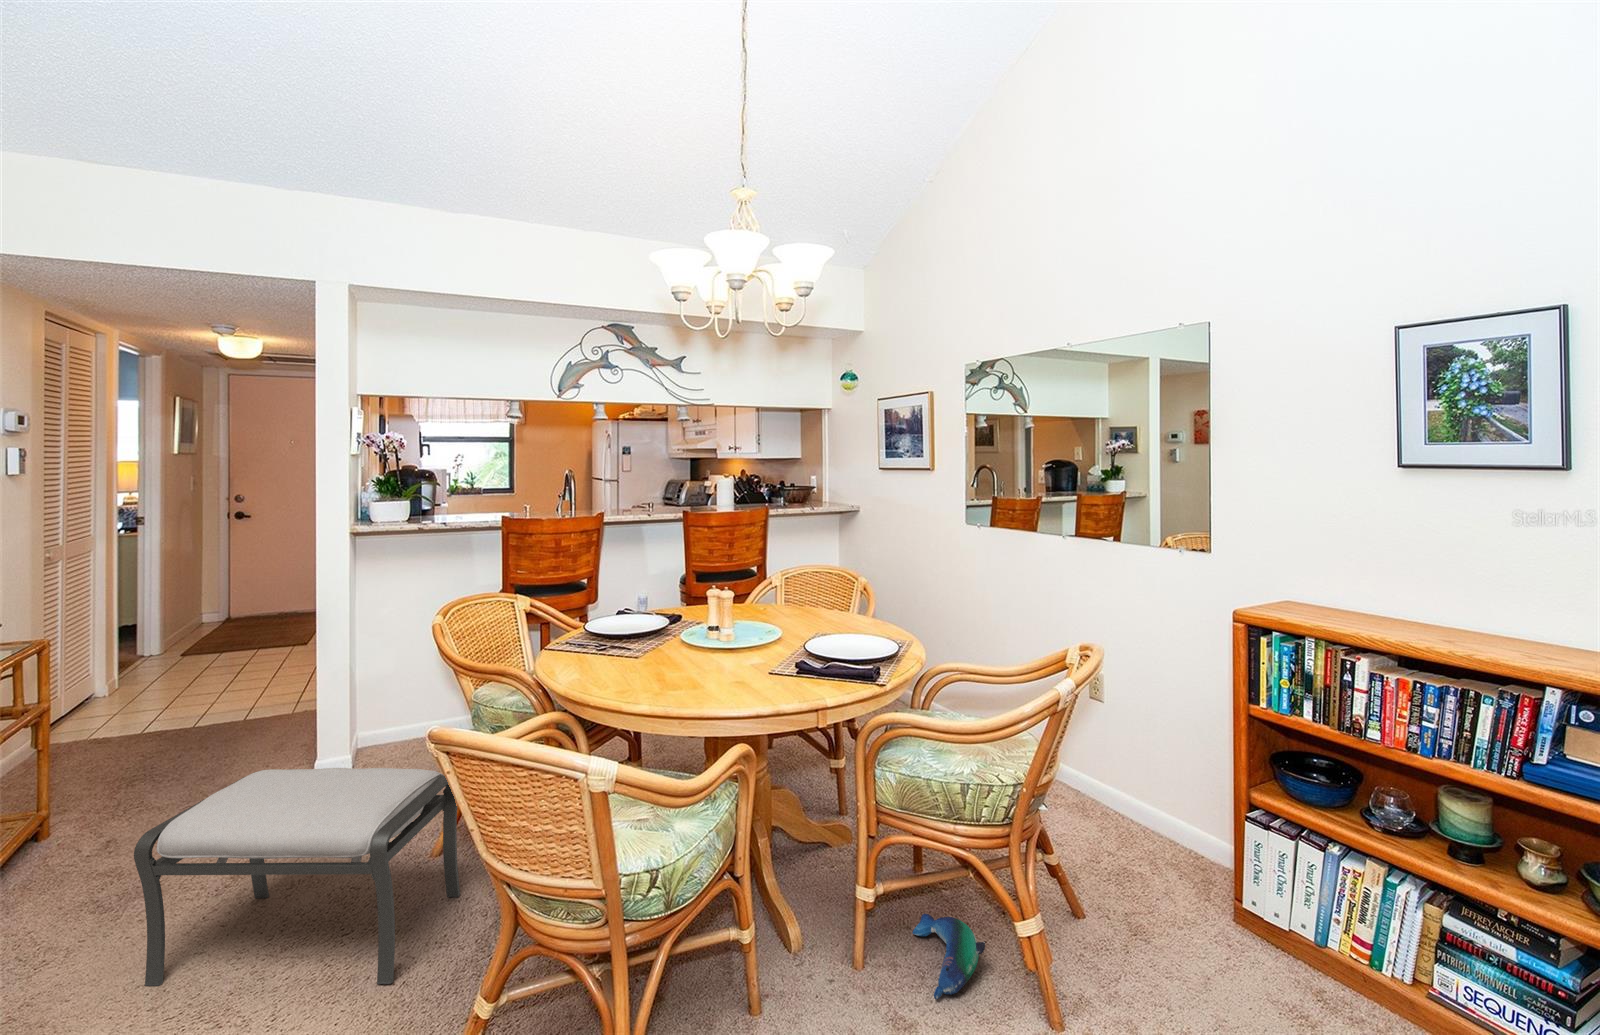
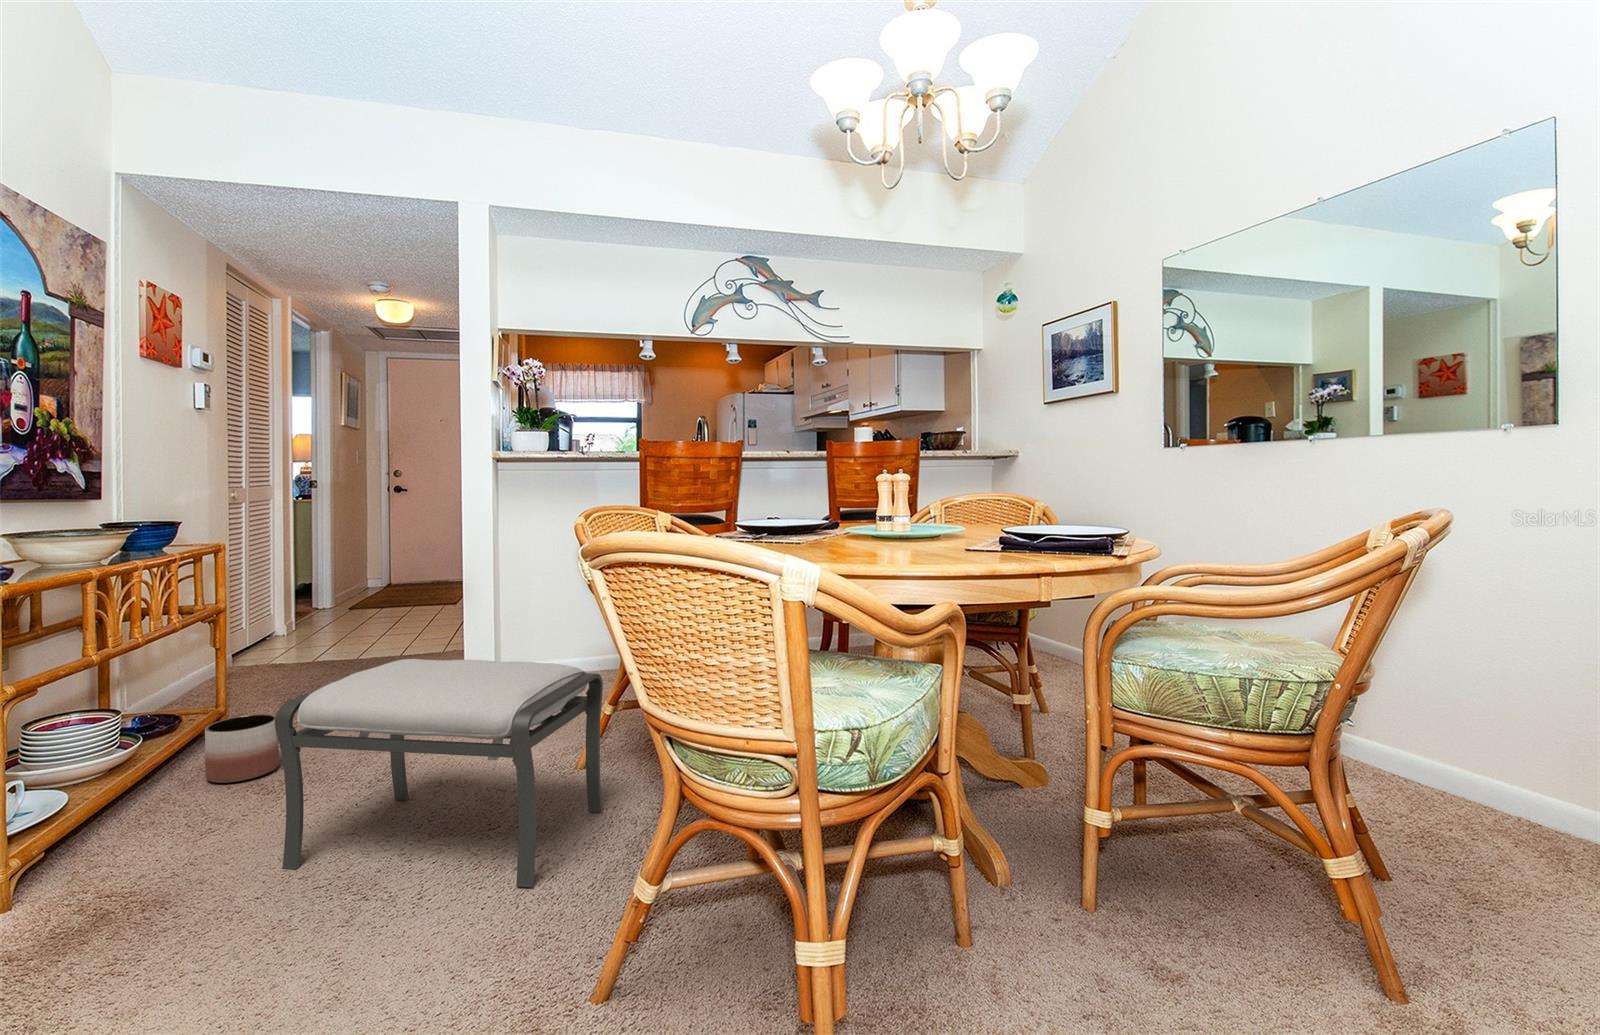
planter: none [47,817,128,892] -> present [205,714,279,783]
plush toy: present [912,914,985,999] -> none [1152,861,1269,959]

